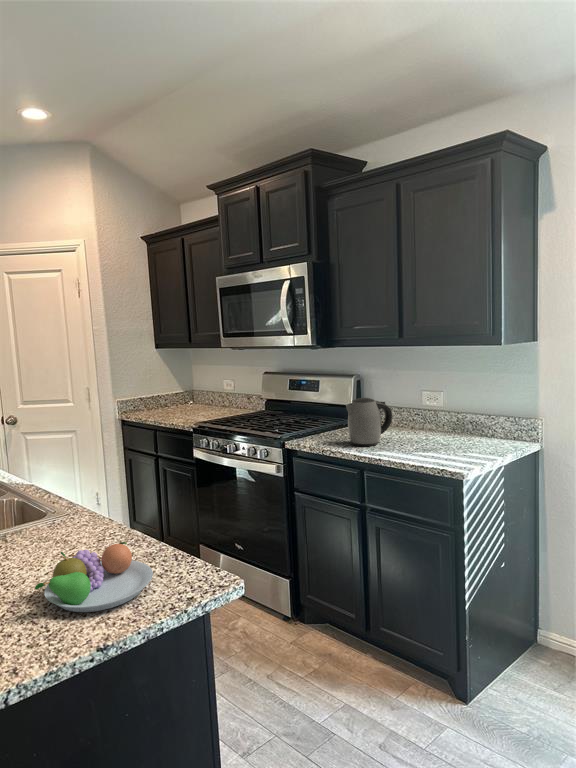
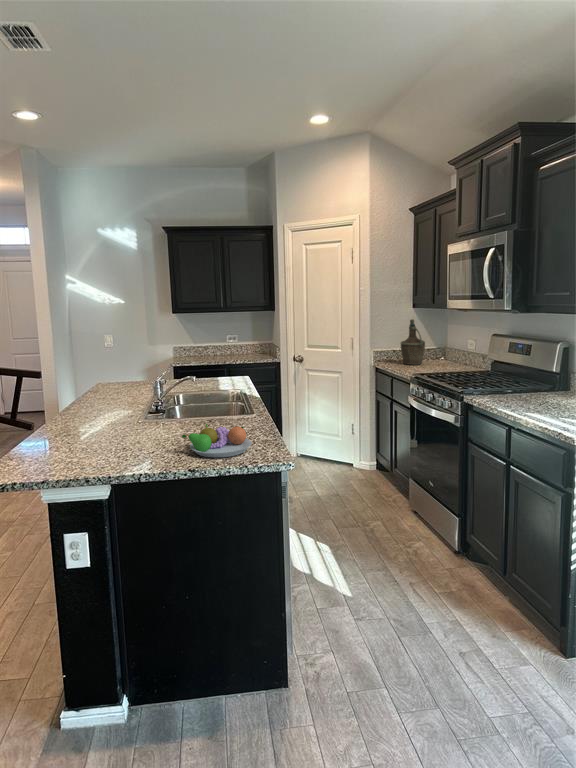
bottle: none [154,361,183,413] -> present [400,319,425,365]
kettle: present [346,398,392,447] -> none [510,362,560,408]

